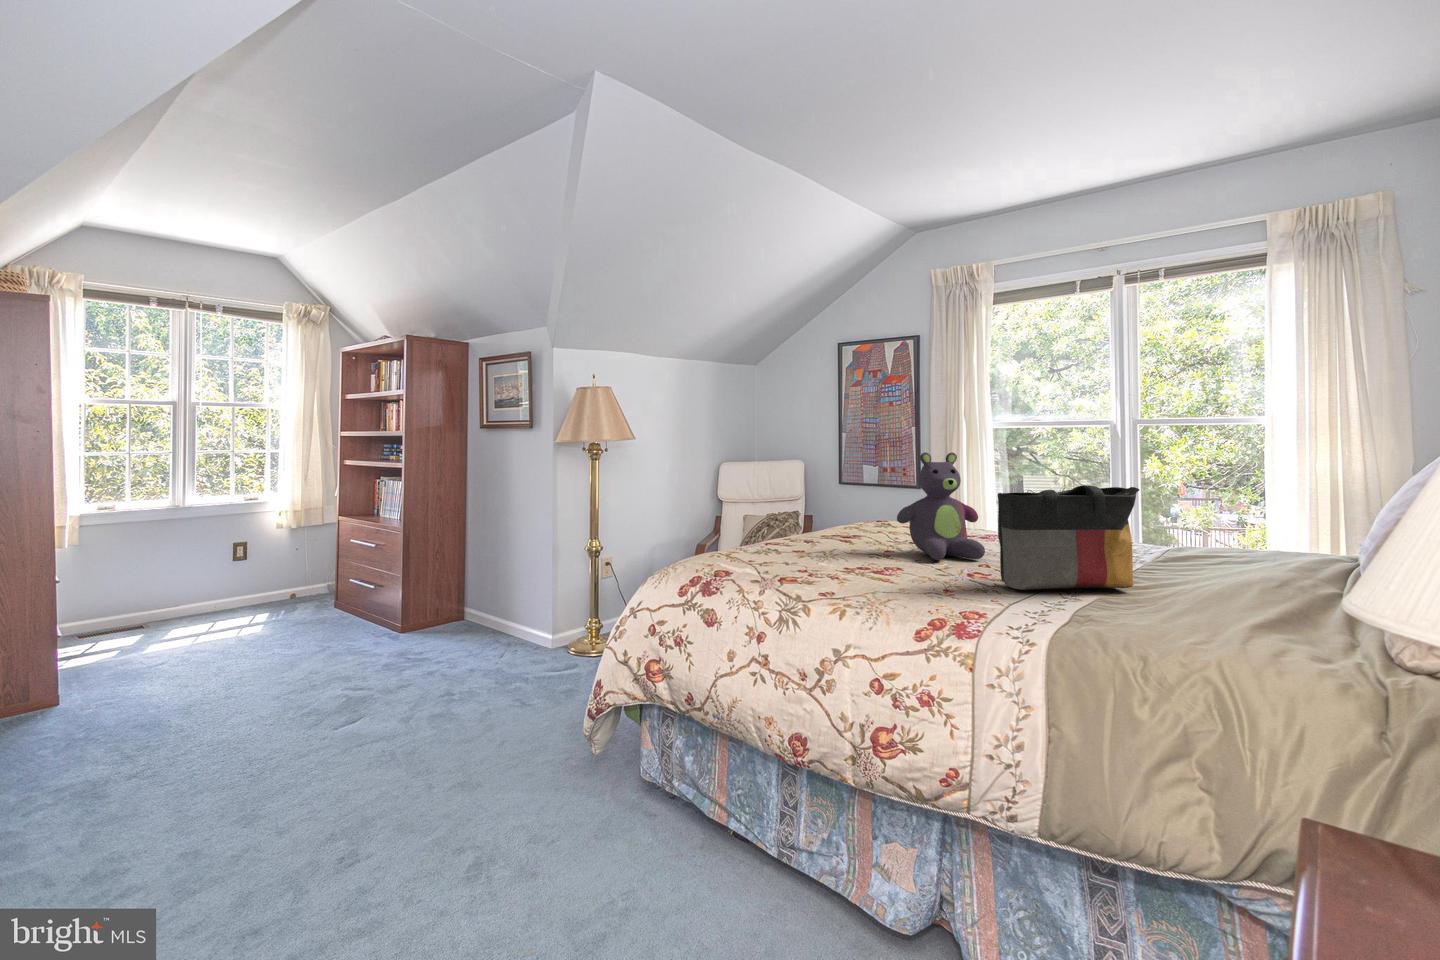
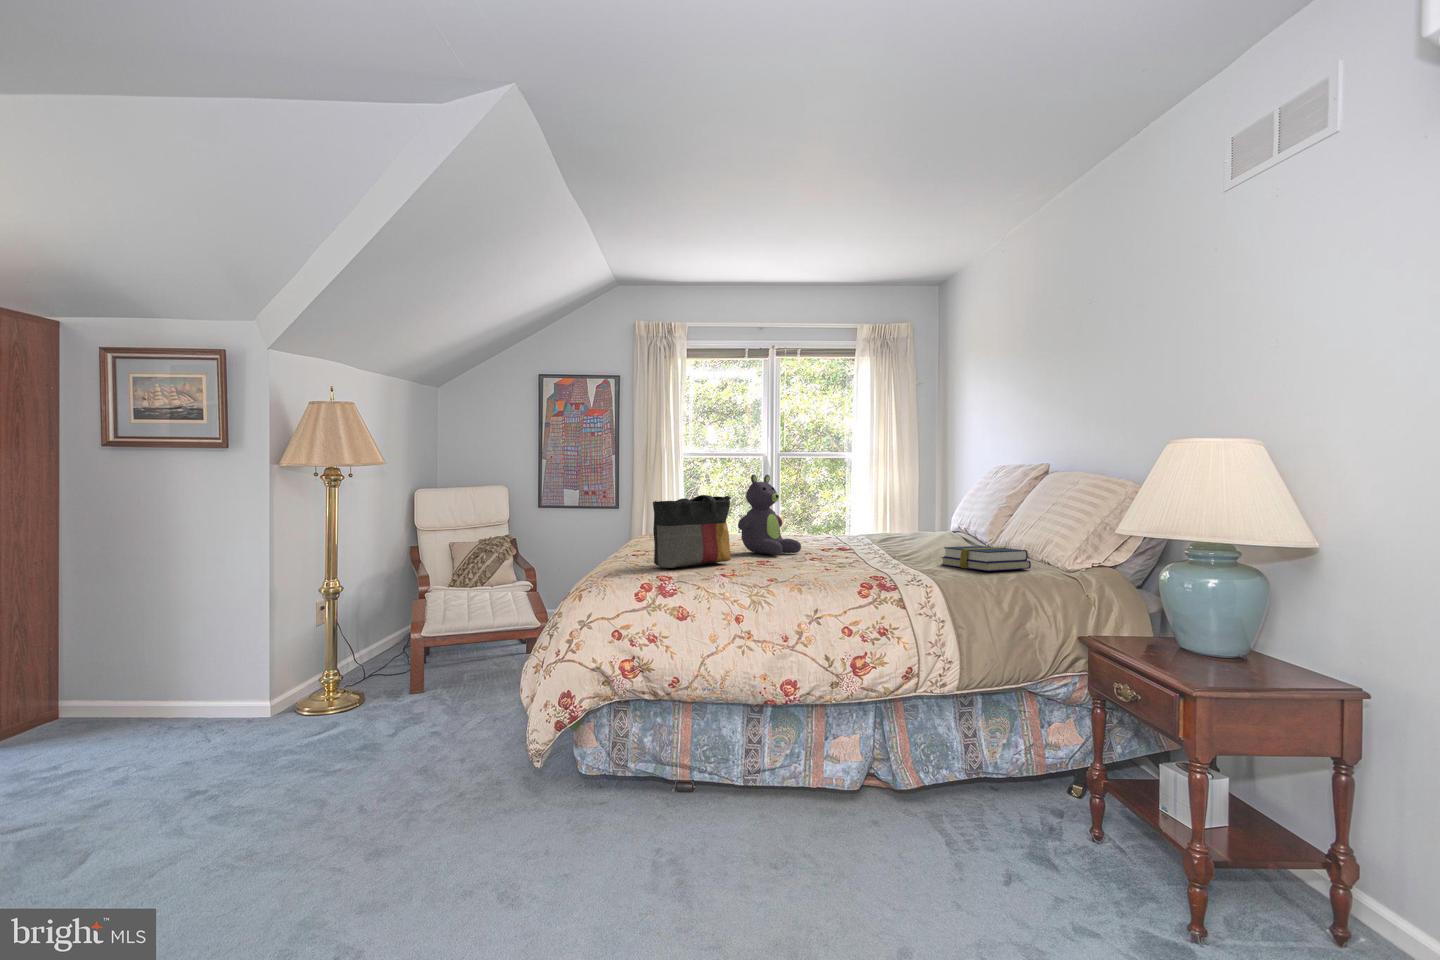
tote bag: present [997,485,1139,590] -> present [653,495,731,568]
book: none [1142,579,1301,642] -> present [941,546,1031,571]

